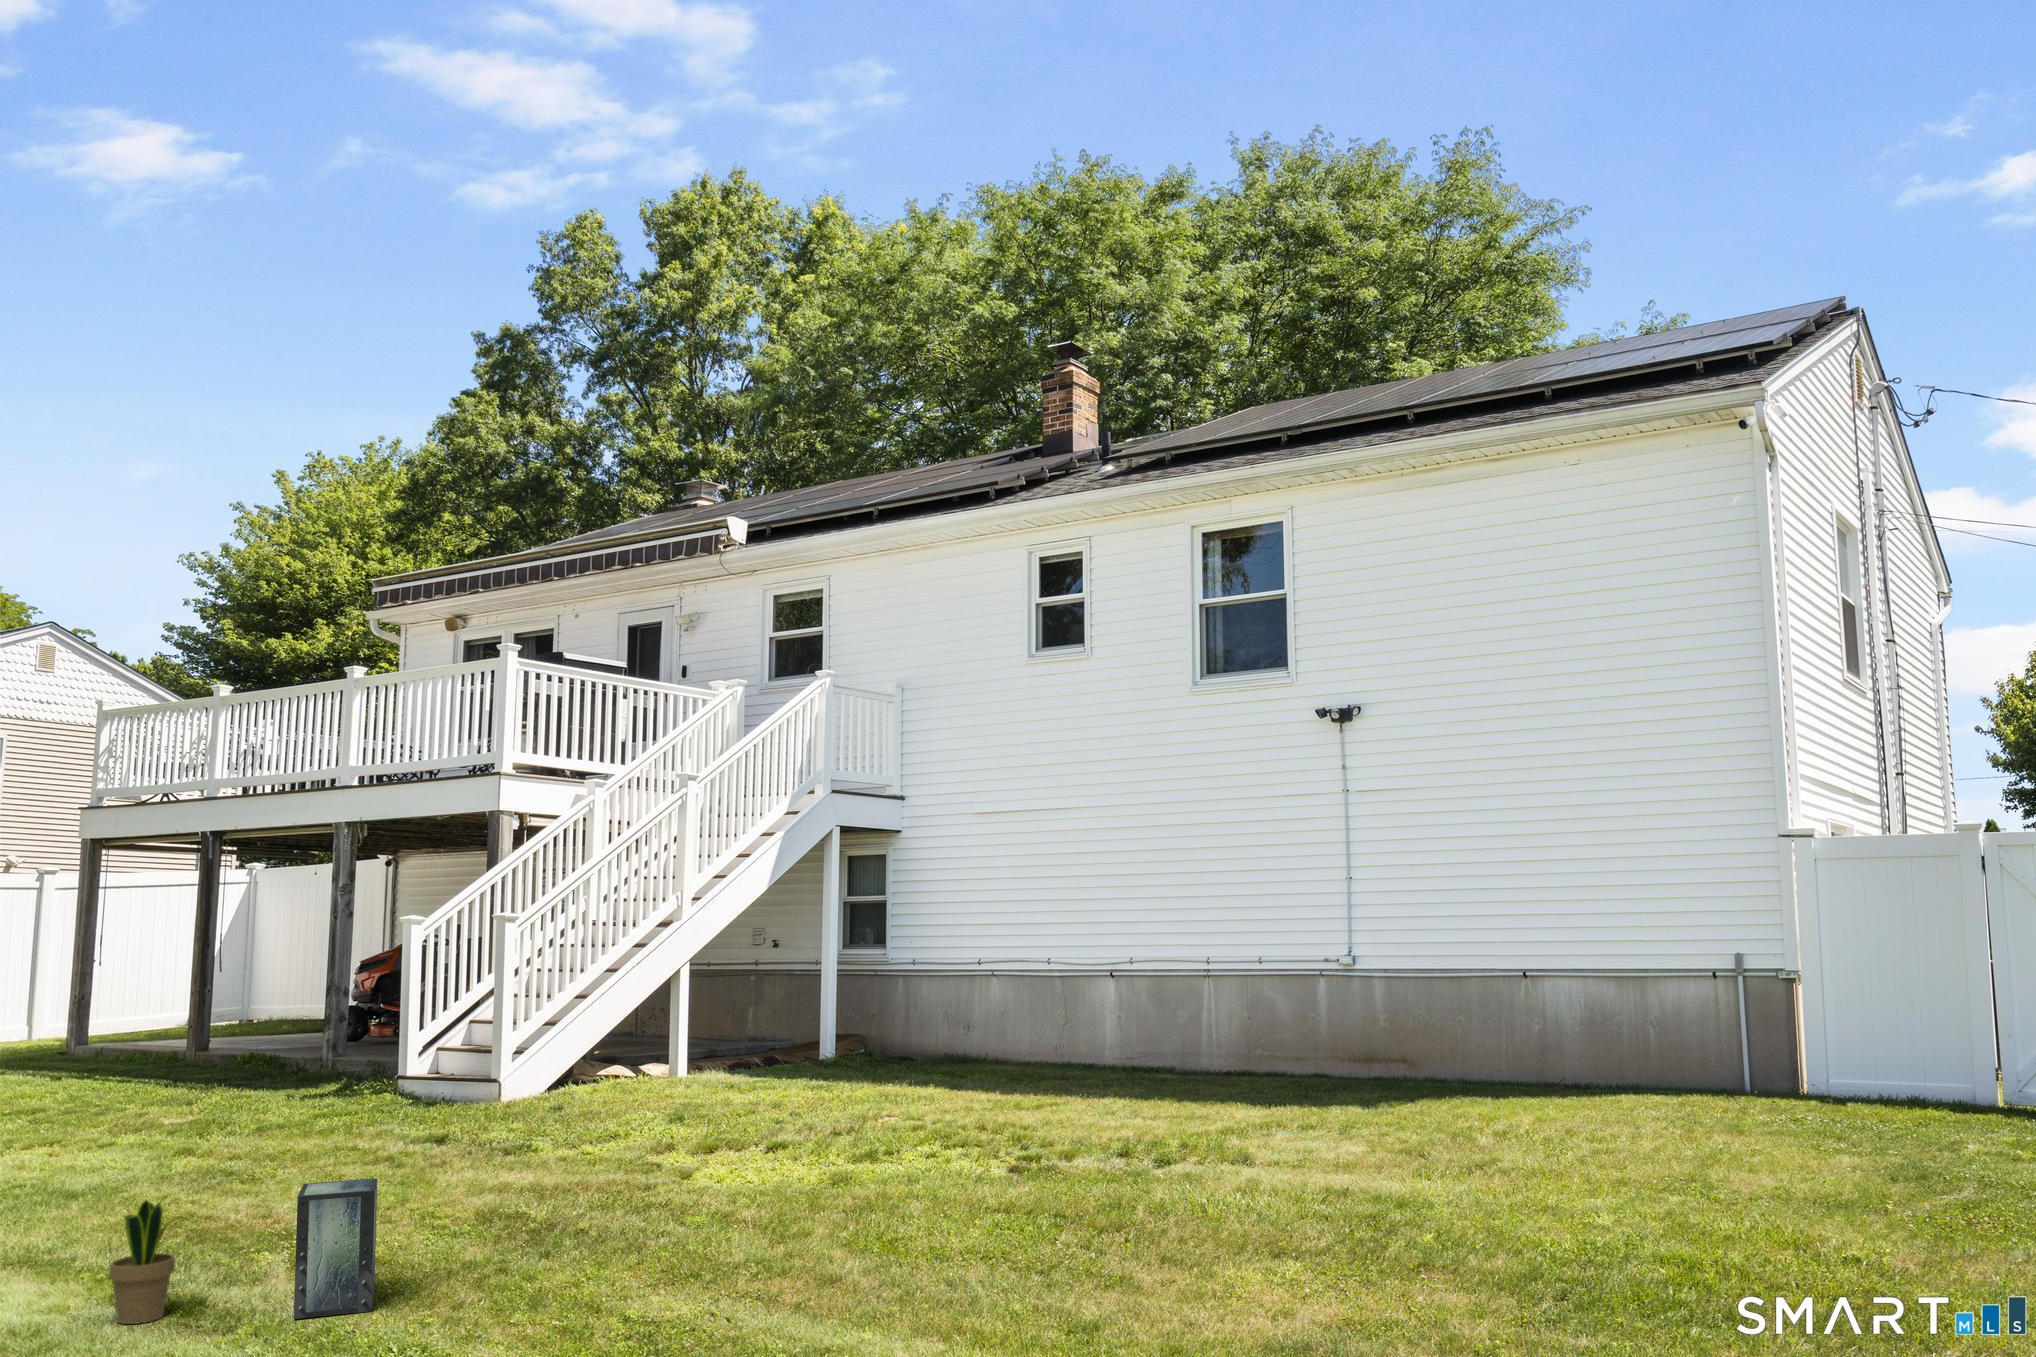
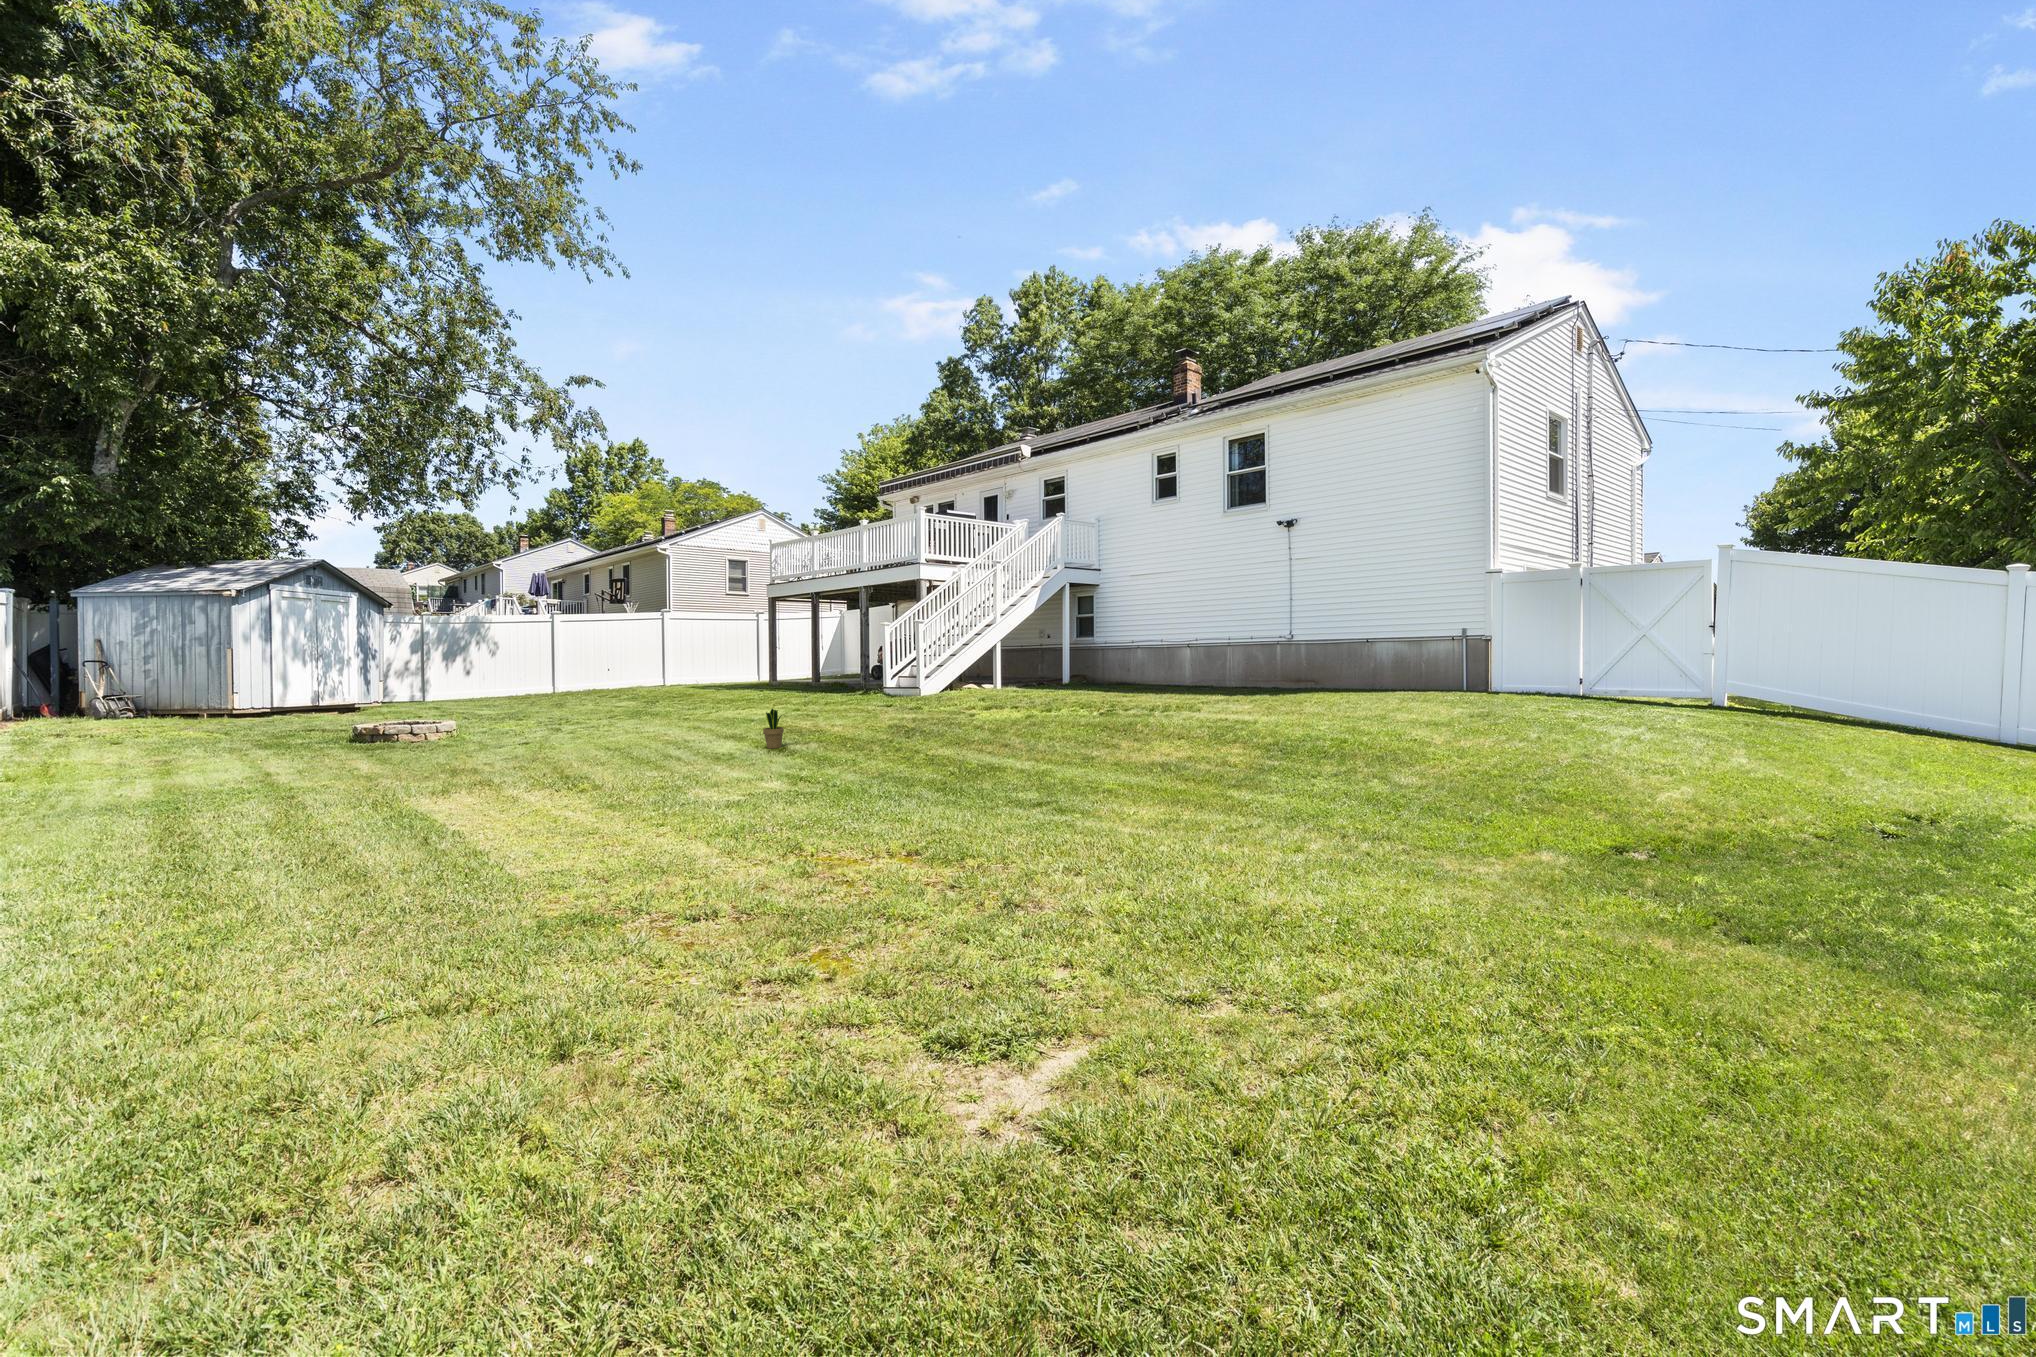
storage box: present [294,1178,377,1319] -> none [818,704,849,748]

